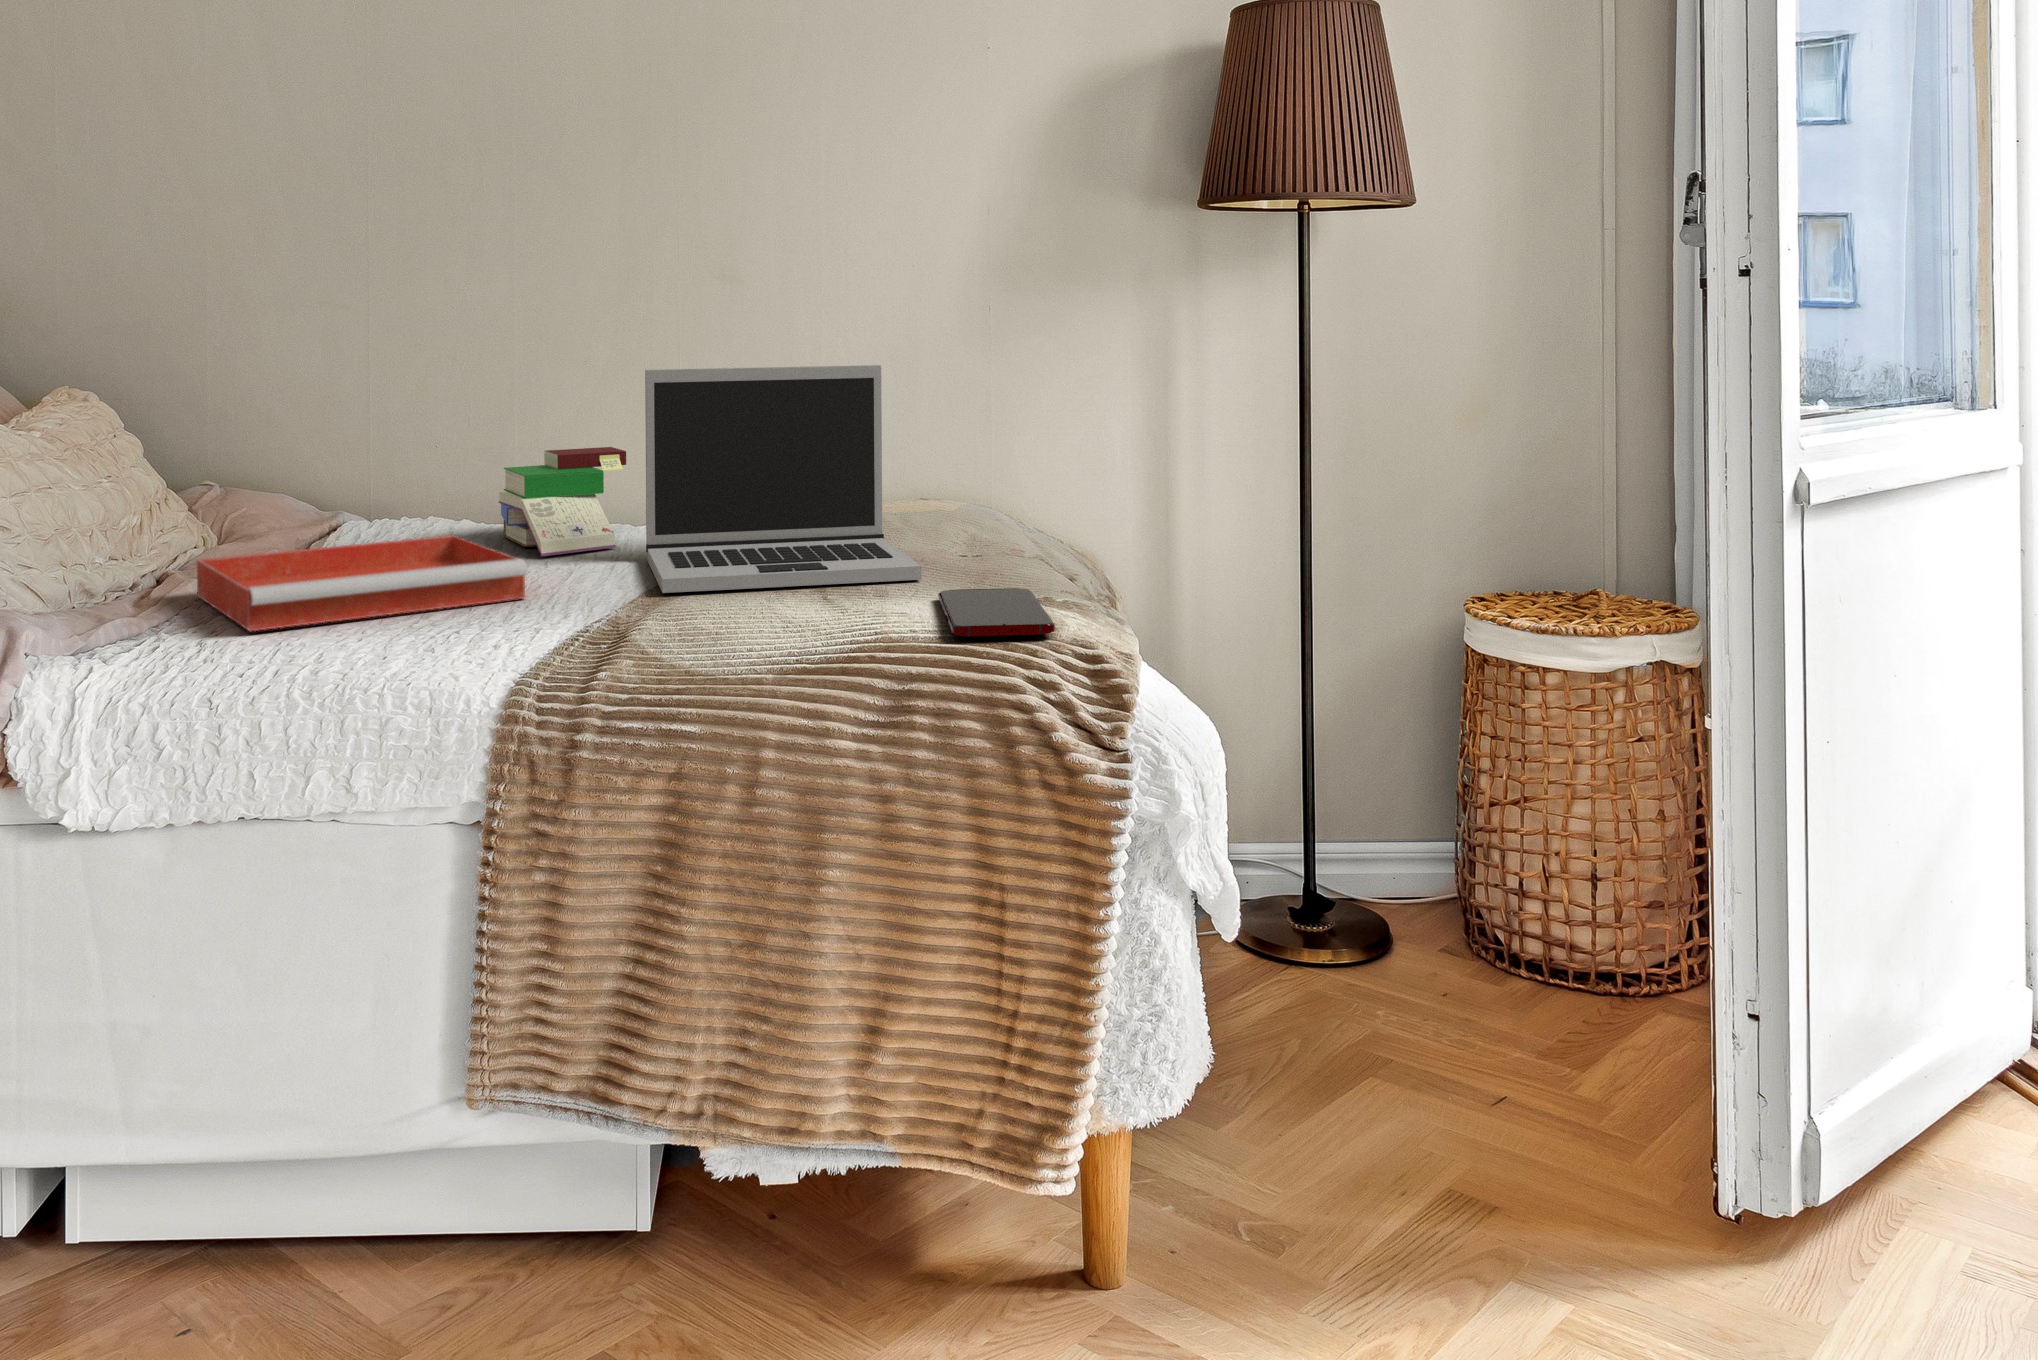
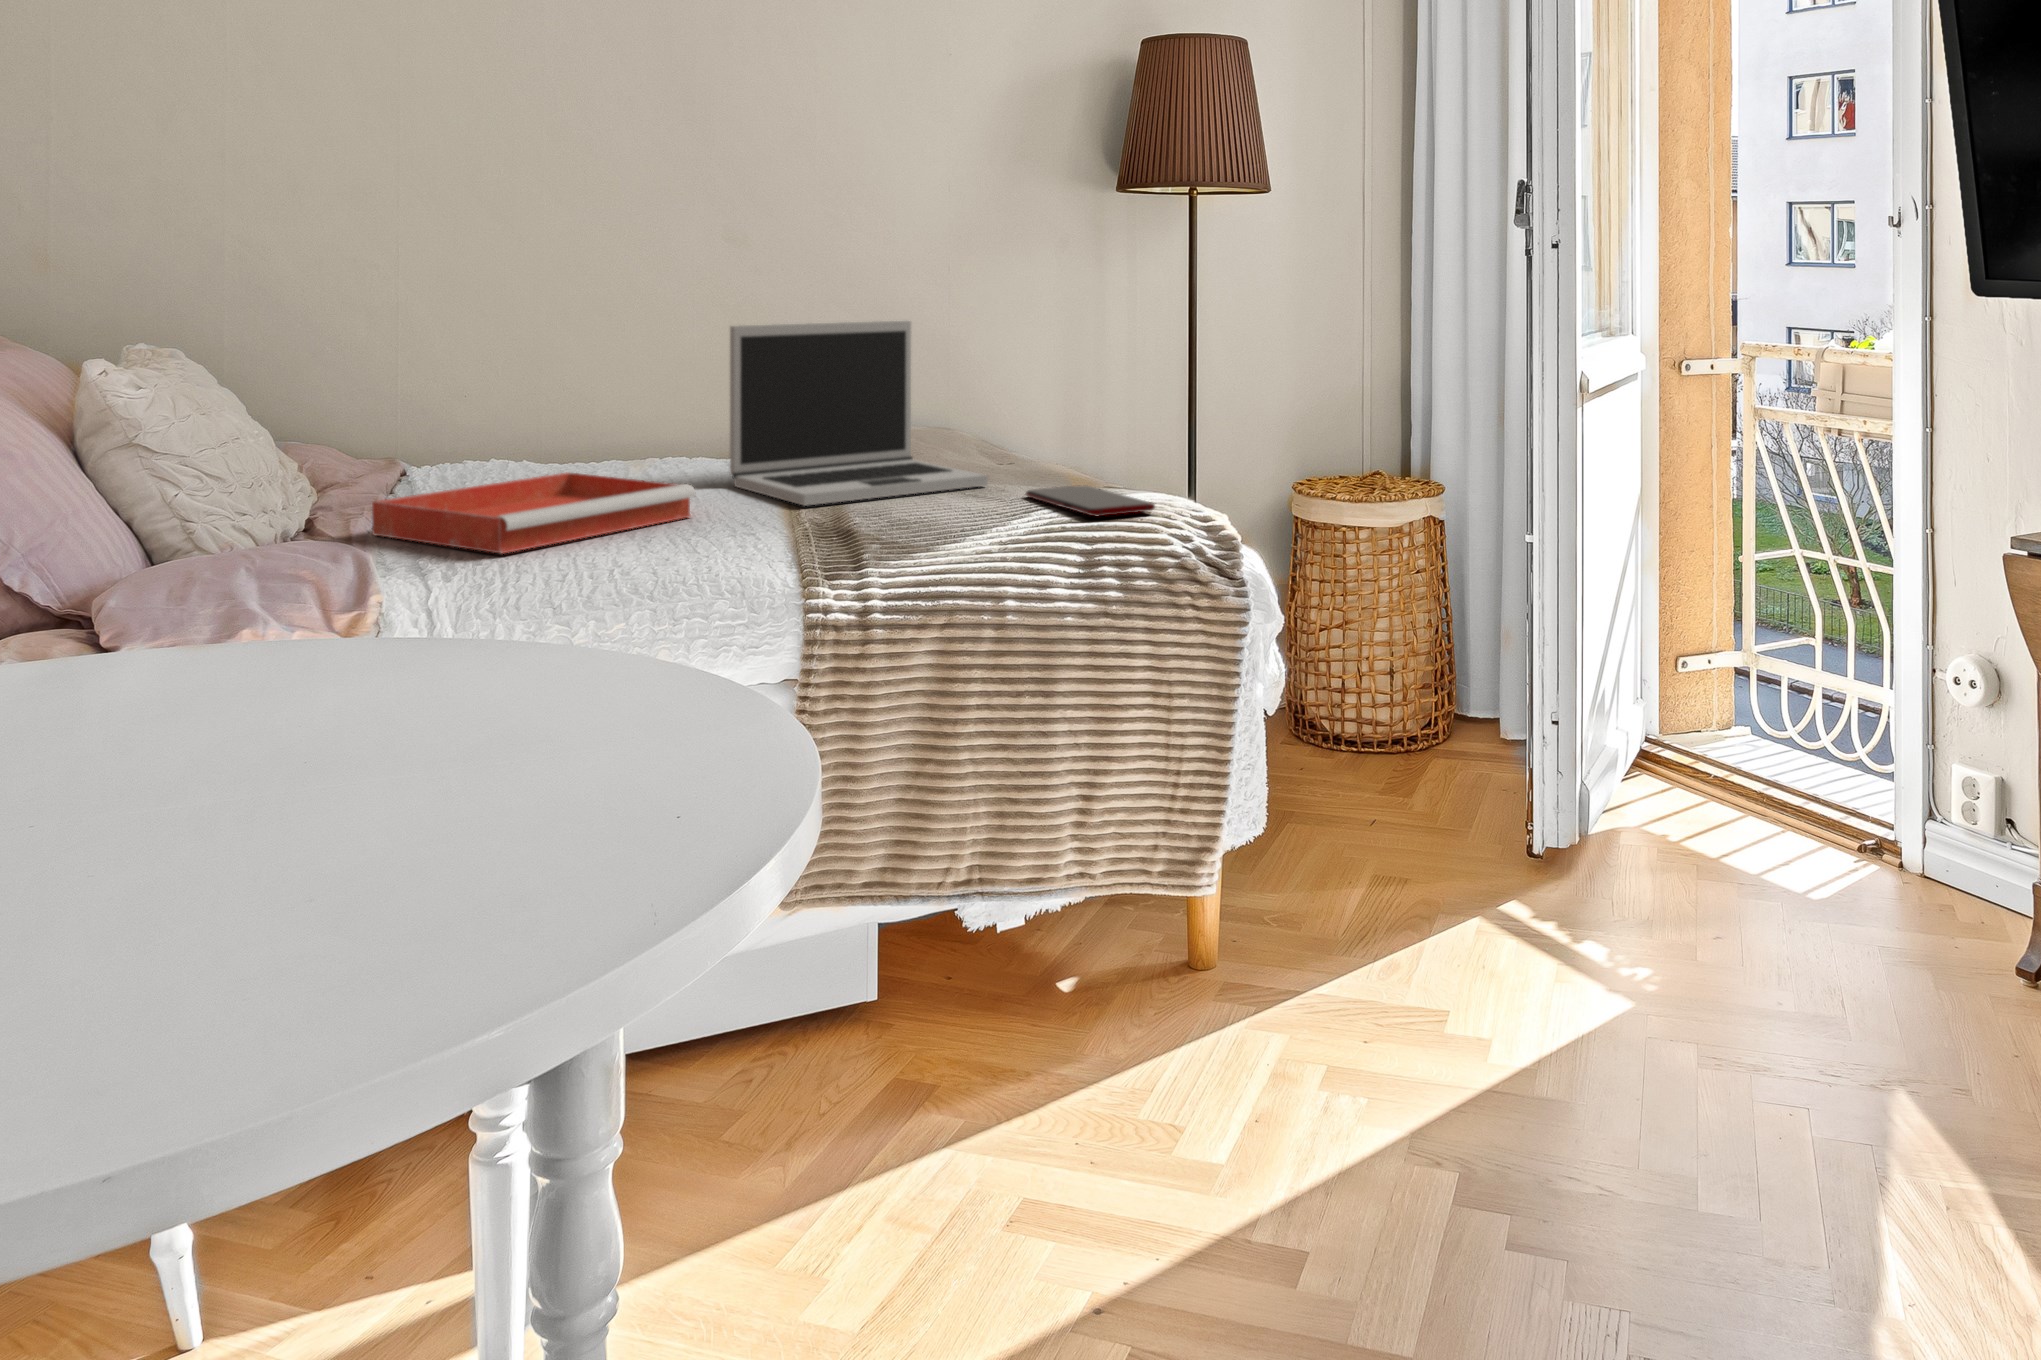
book: present [499,447,626,556] -> none [550,395,686,488]

